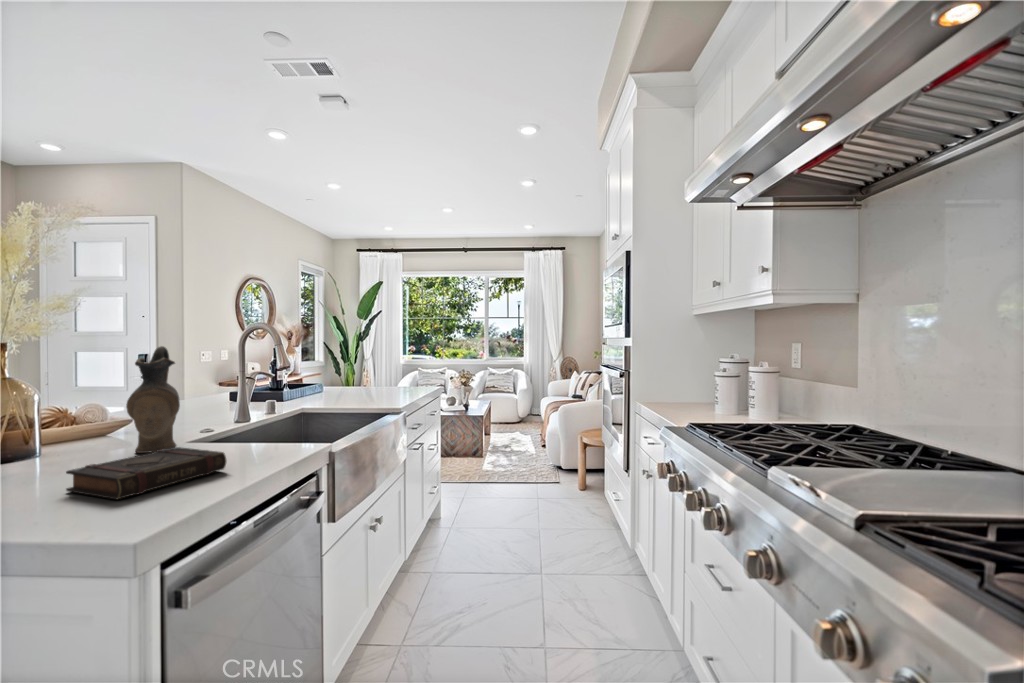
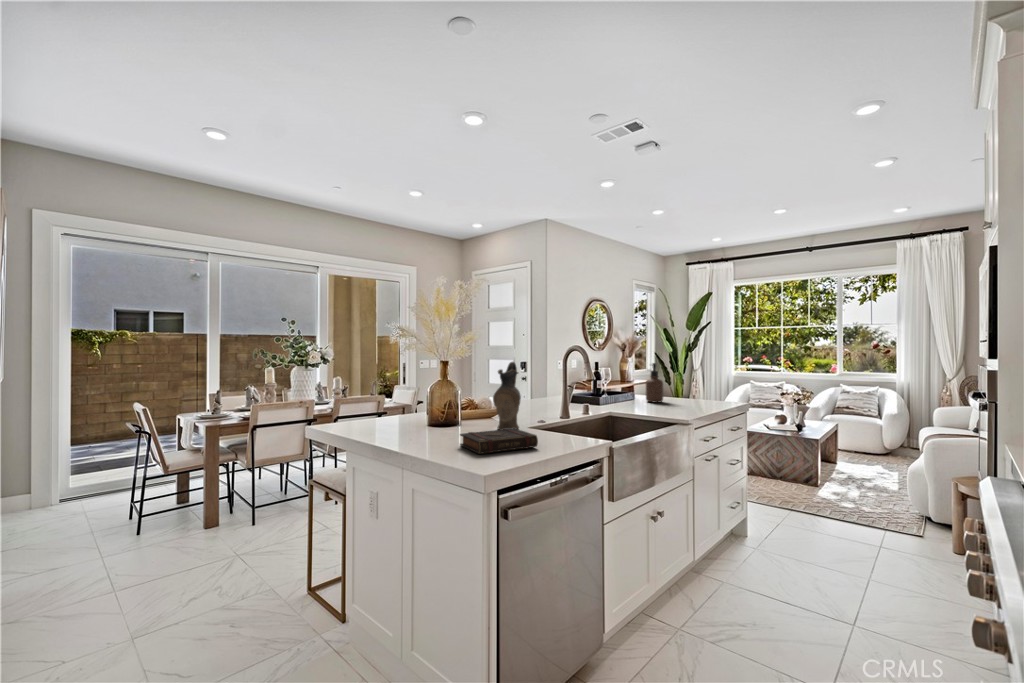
soap dispenser: none [339,349,359,394] -> present [646,363,663,403]

